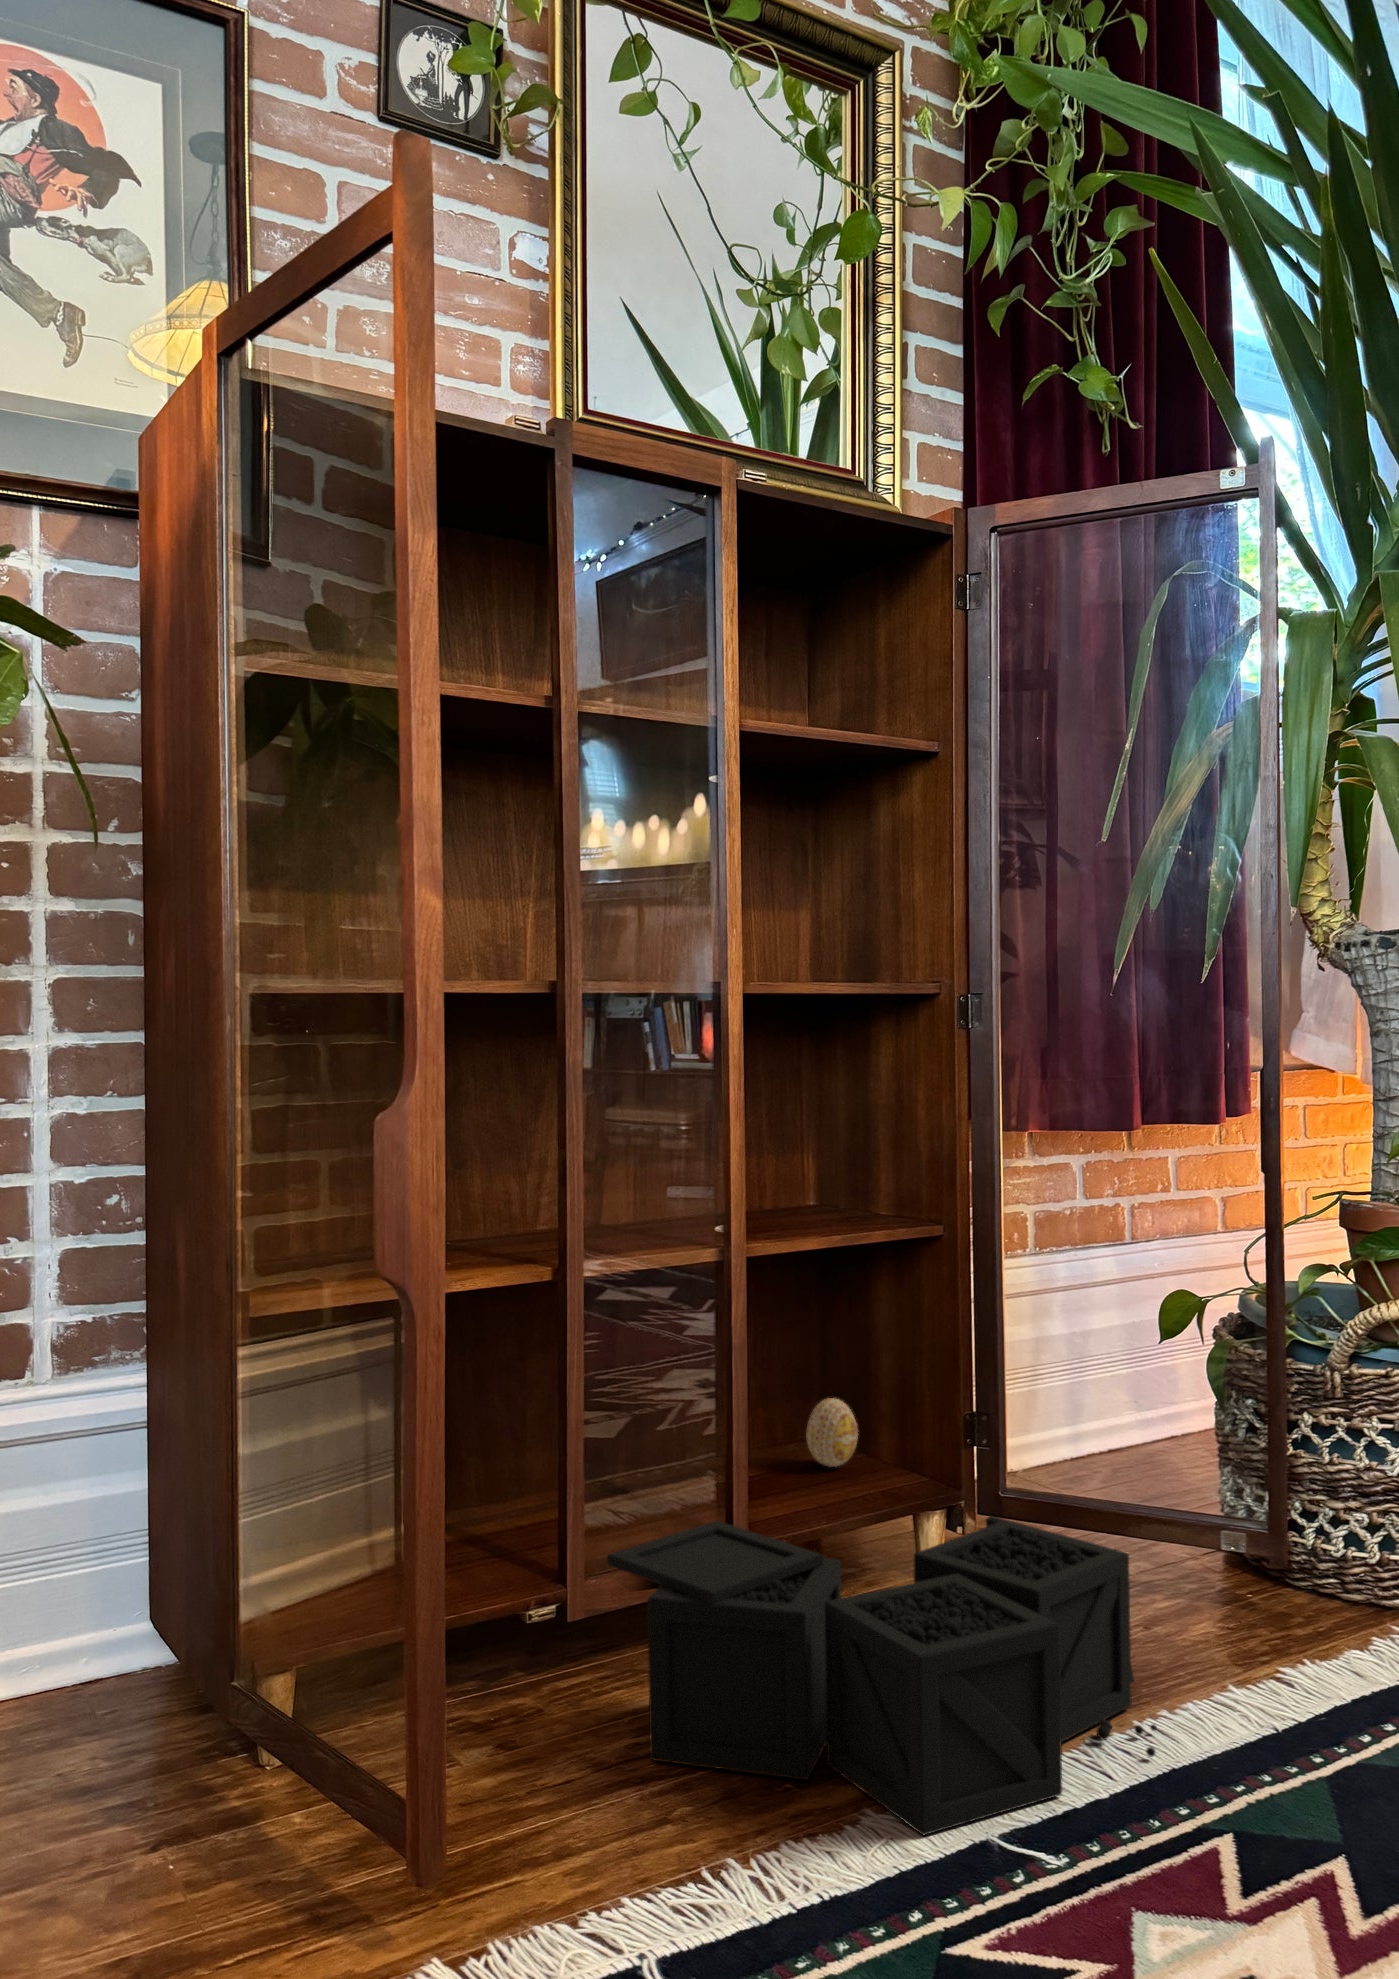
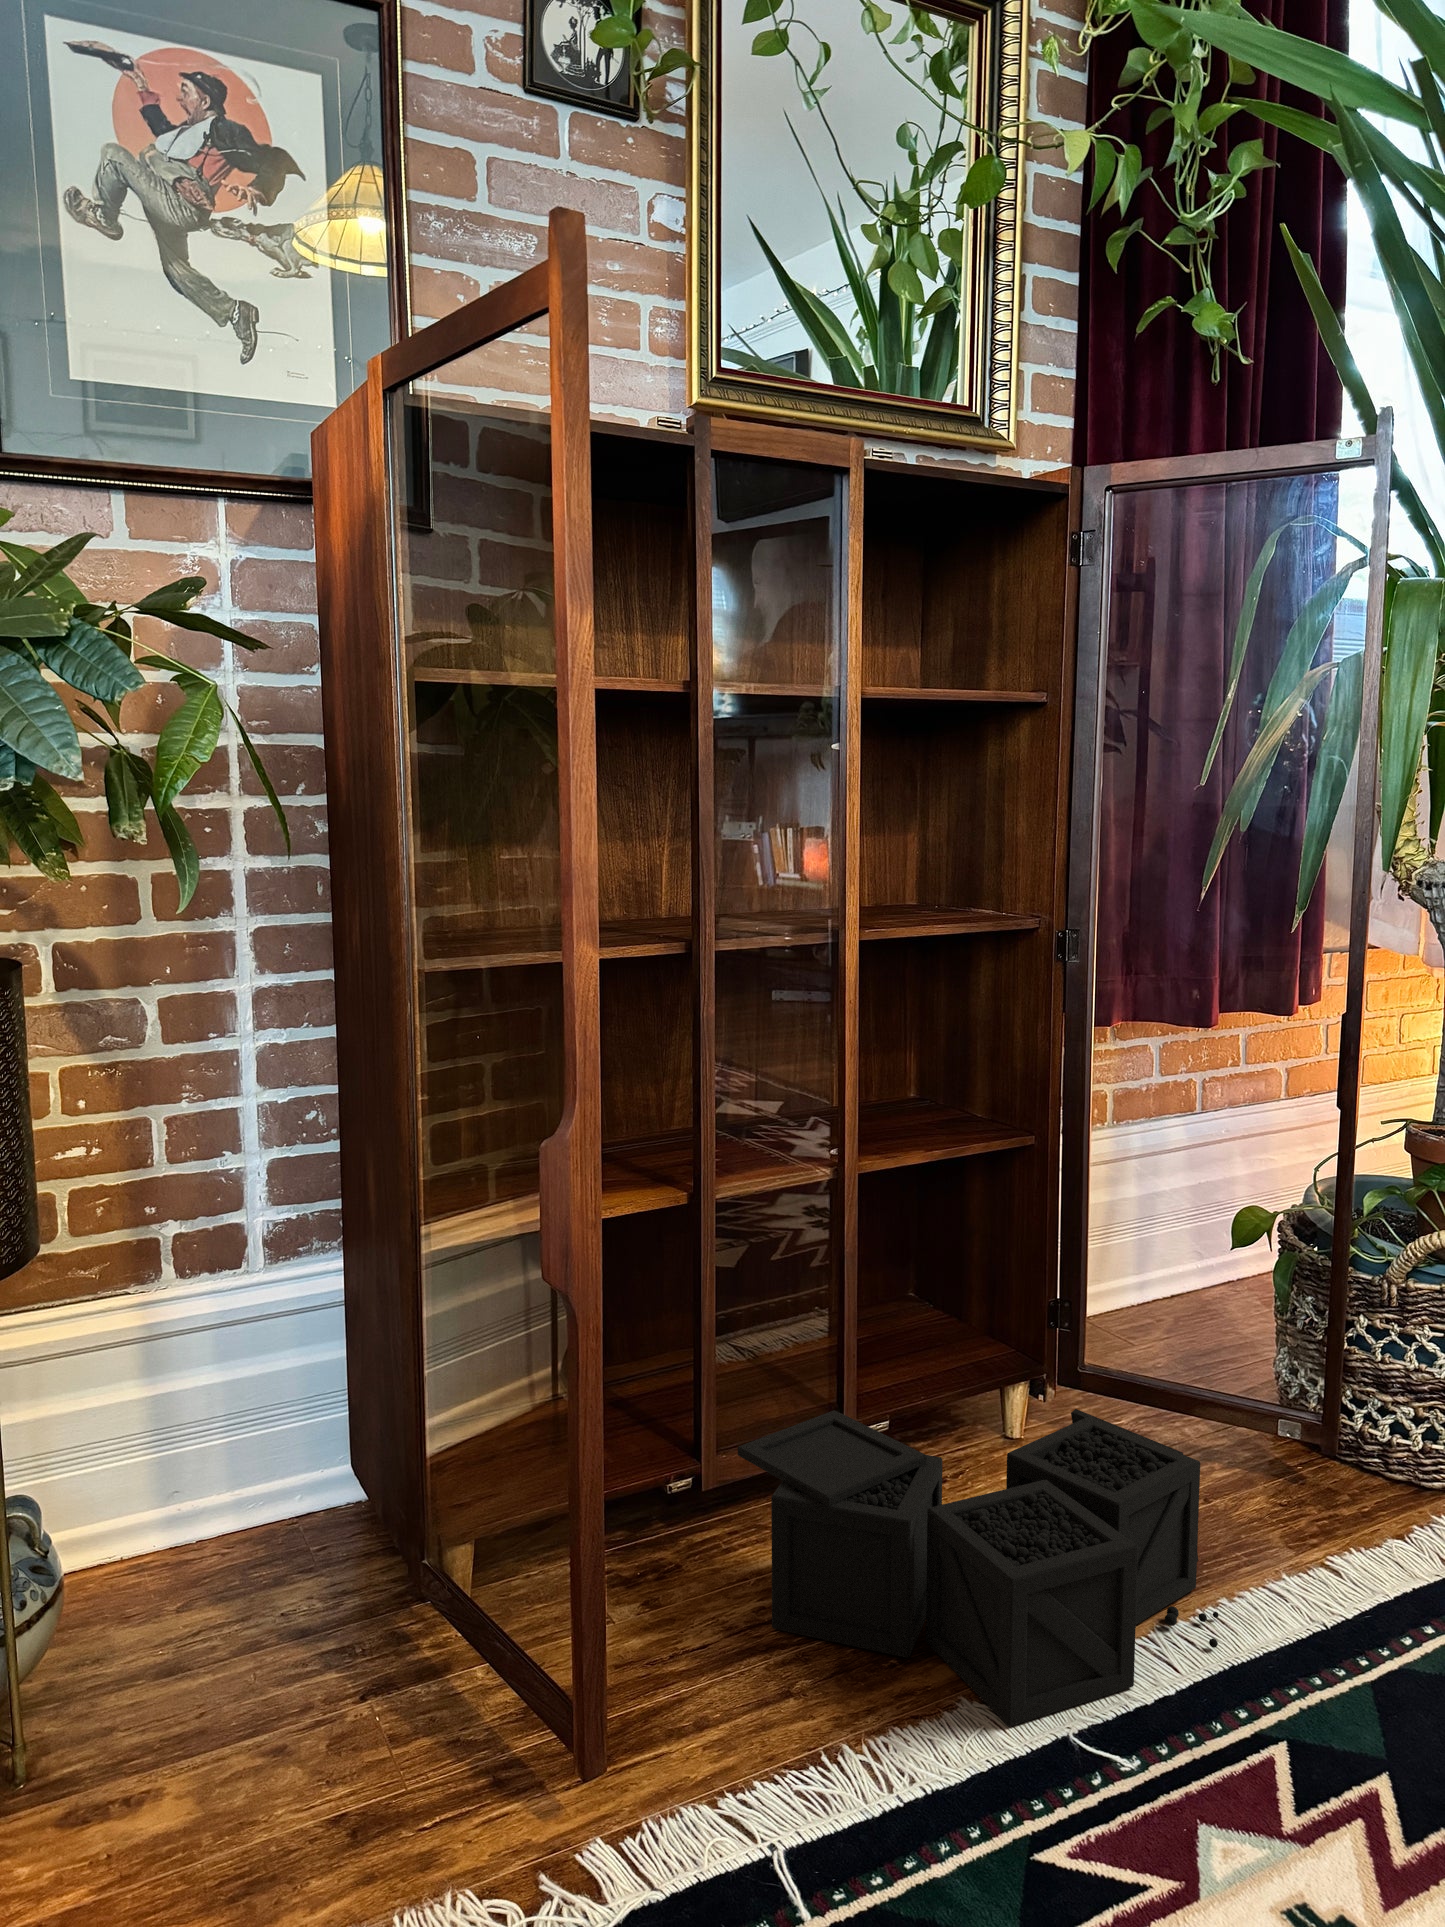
decorative egg: present [806,1398,858,1467] -> none [914,1281,959,1339]

